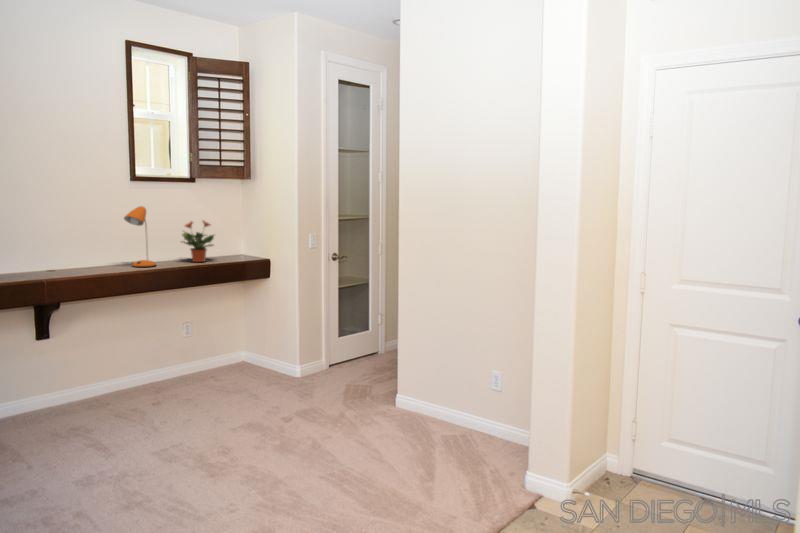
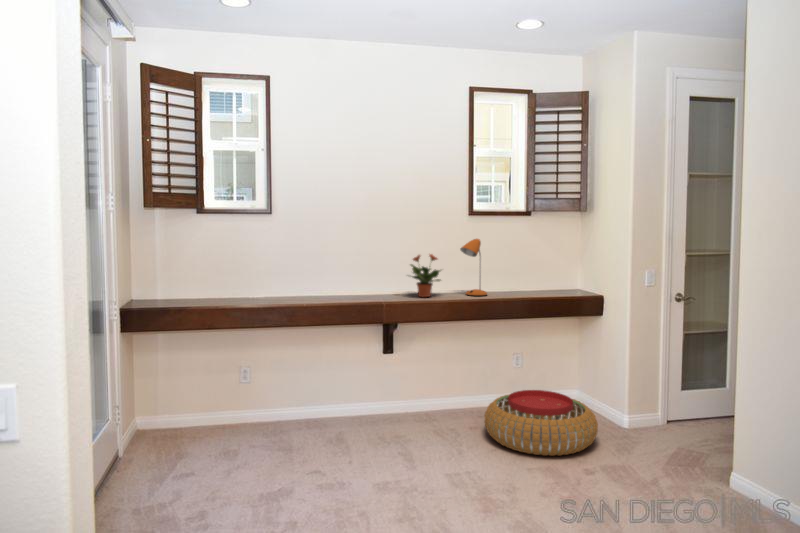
potted plant: present [181,221,214,262] -> present [411,254,440,297]
pouf: none [165,354,276,414] -> present [484,390,598,456]

